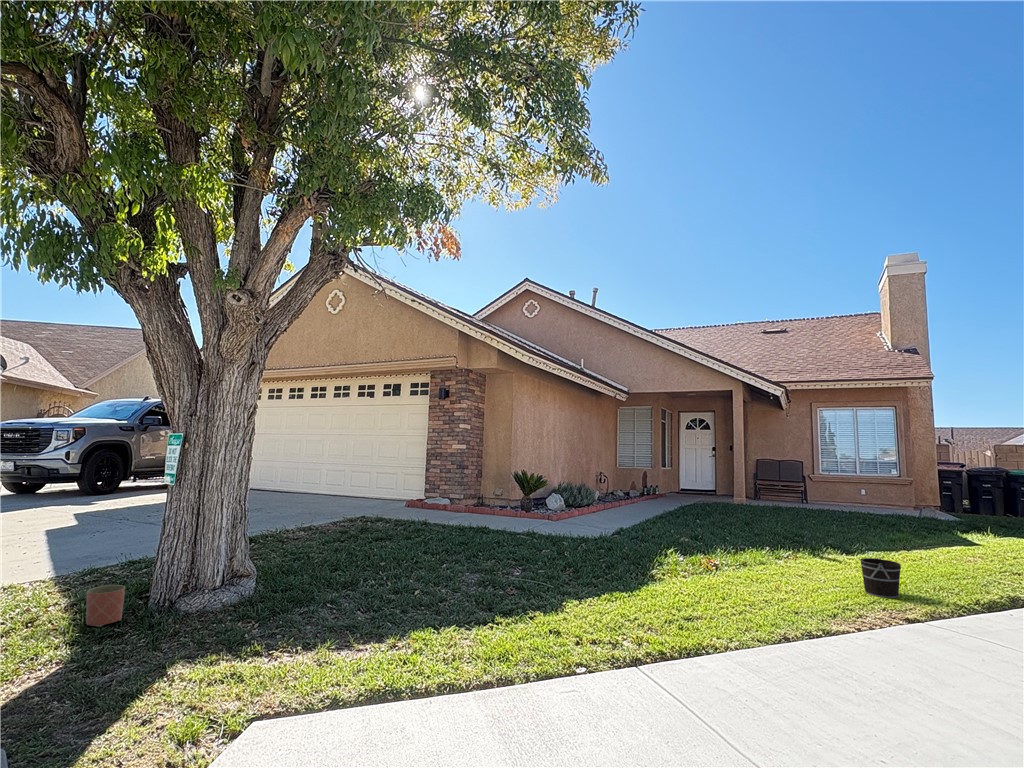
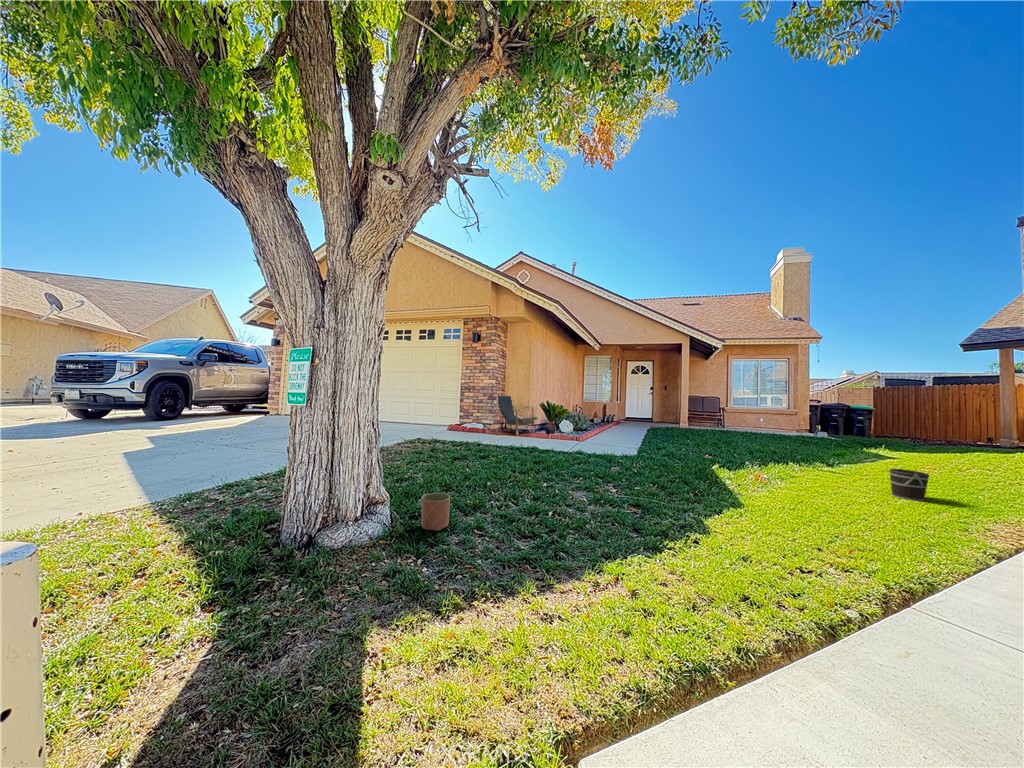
lounge chair: none [465,464,516,514] -> present [496,396,537,435]
planter: present [86,585,125,627] -> present [421,493,450,531]

